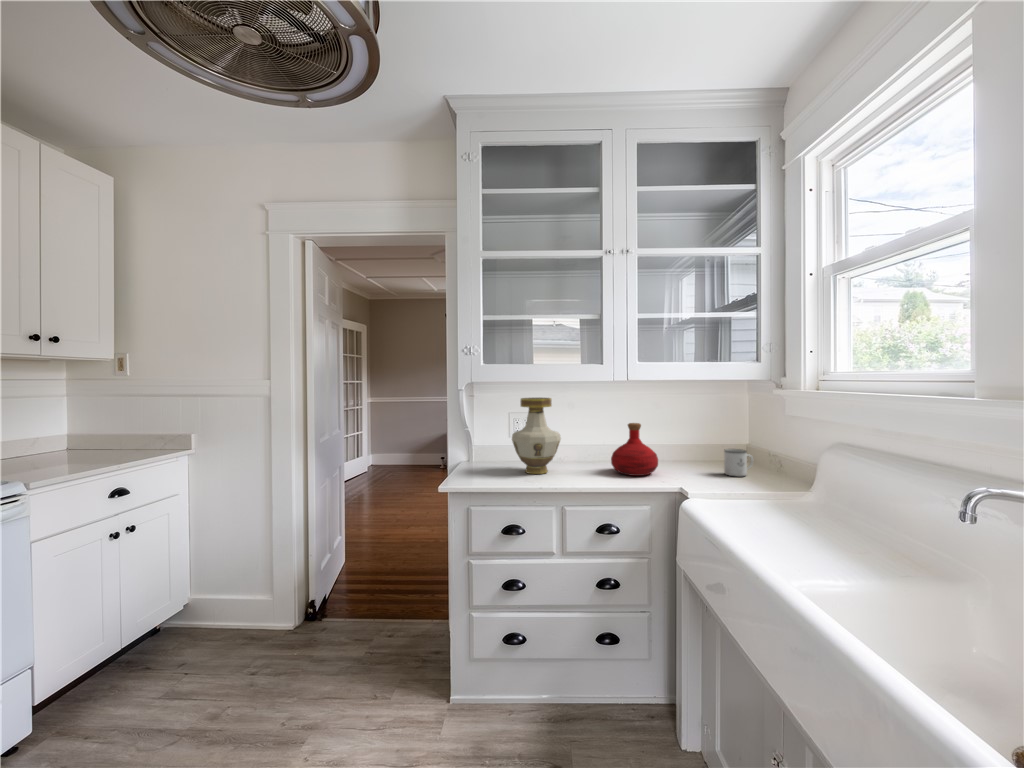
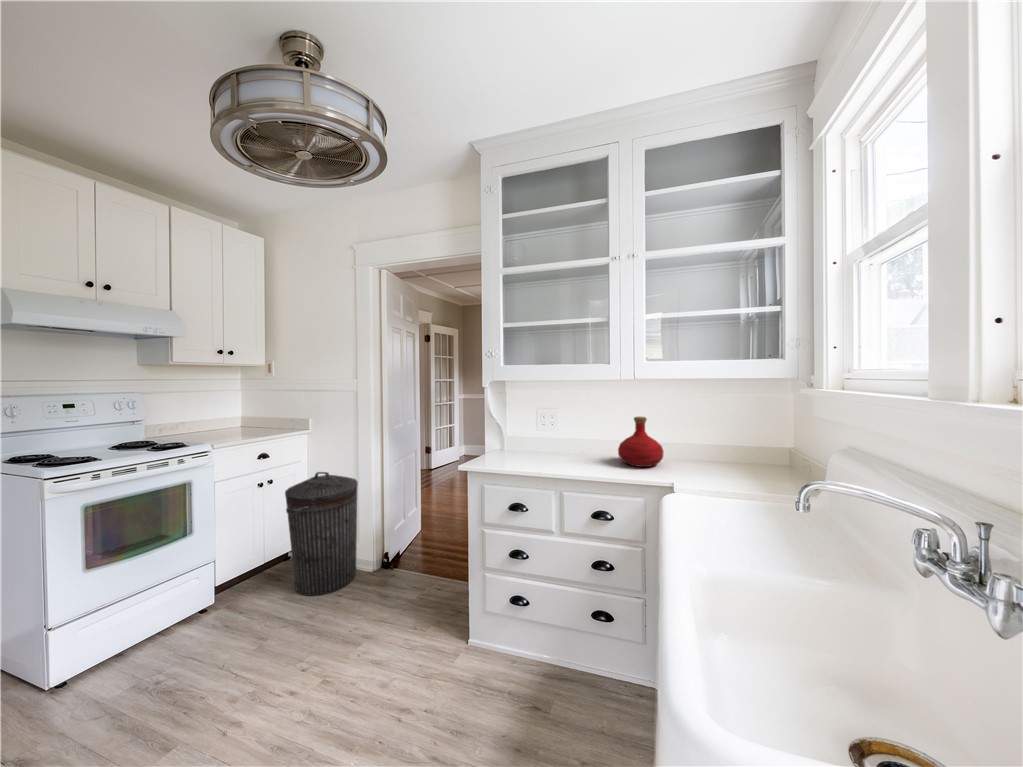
vase: present [512,398,561,474] -> none [529,392,572,460]
mug: present [724,449,753,477] -> none [734,445,768,474]
trash can: none [155,511,261,686] -> present [285,472,358,596]

